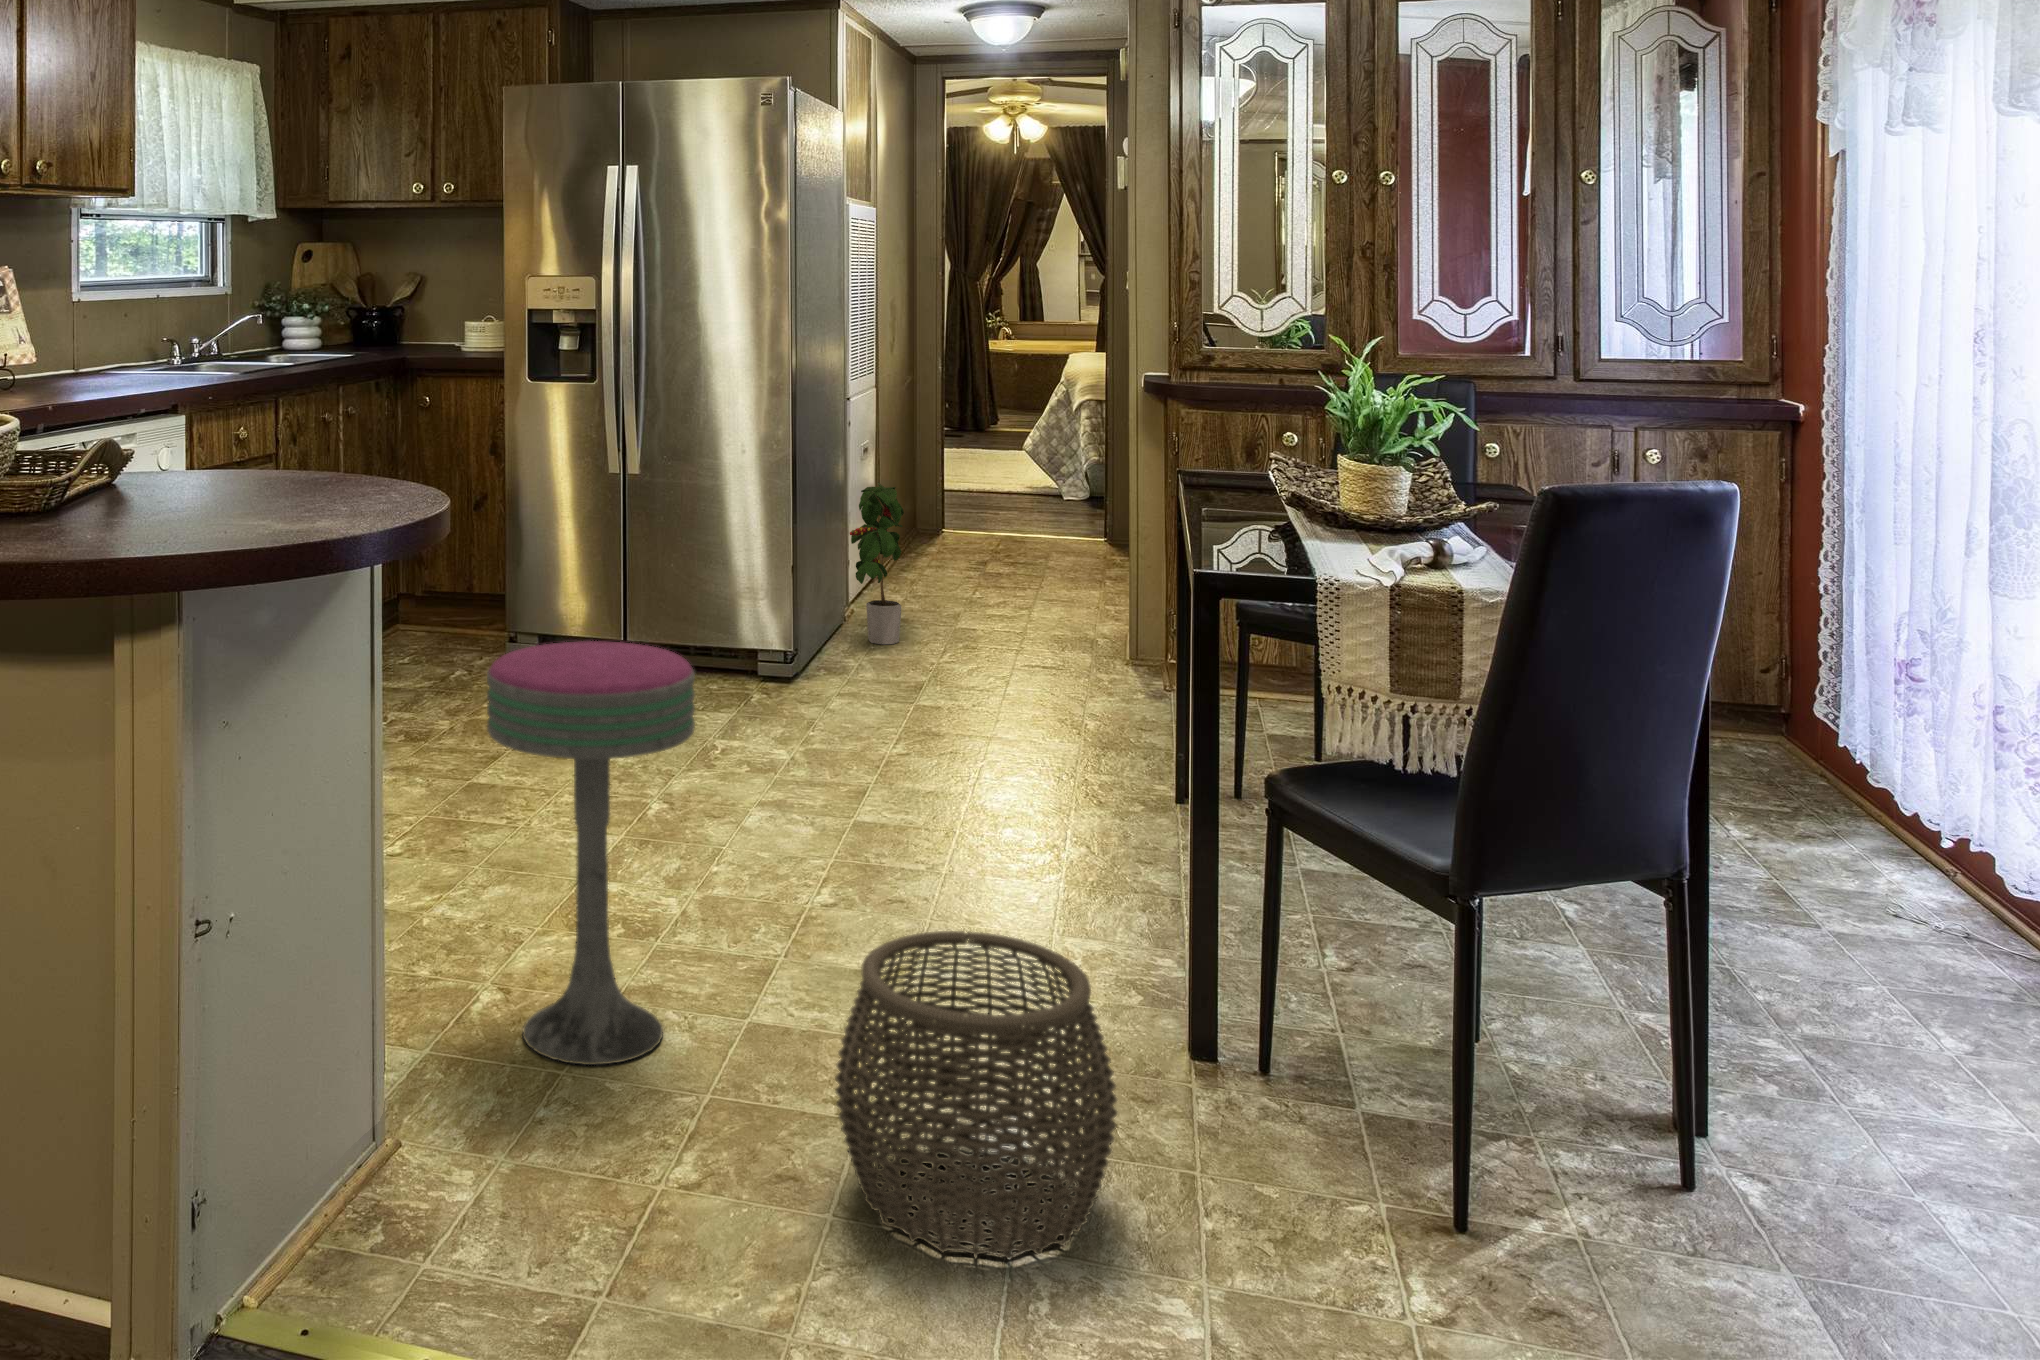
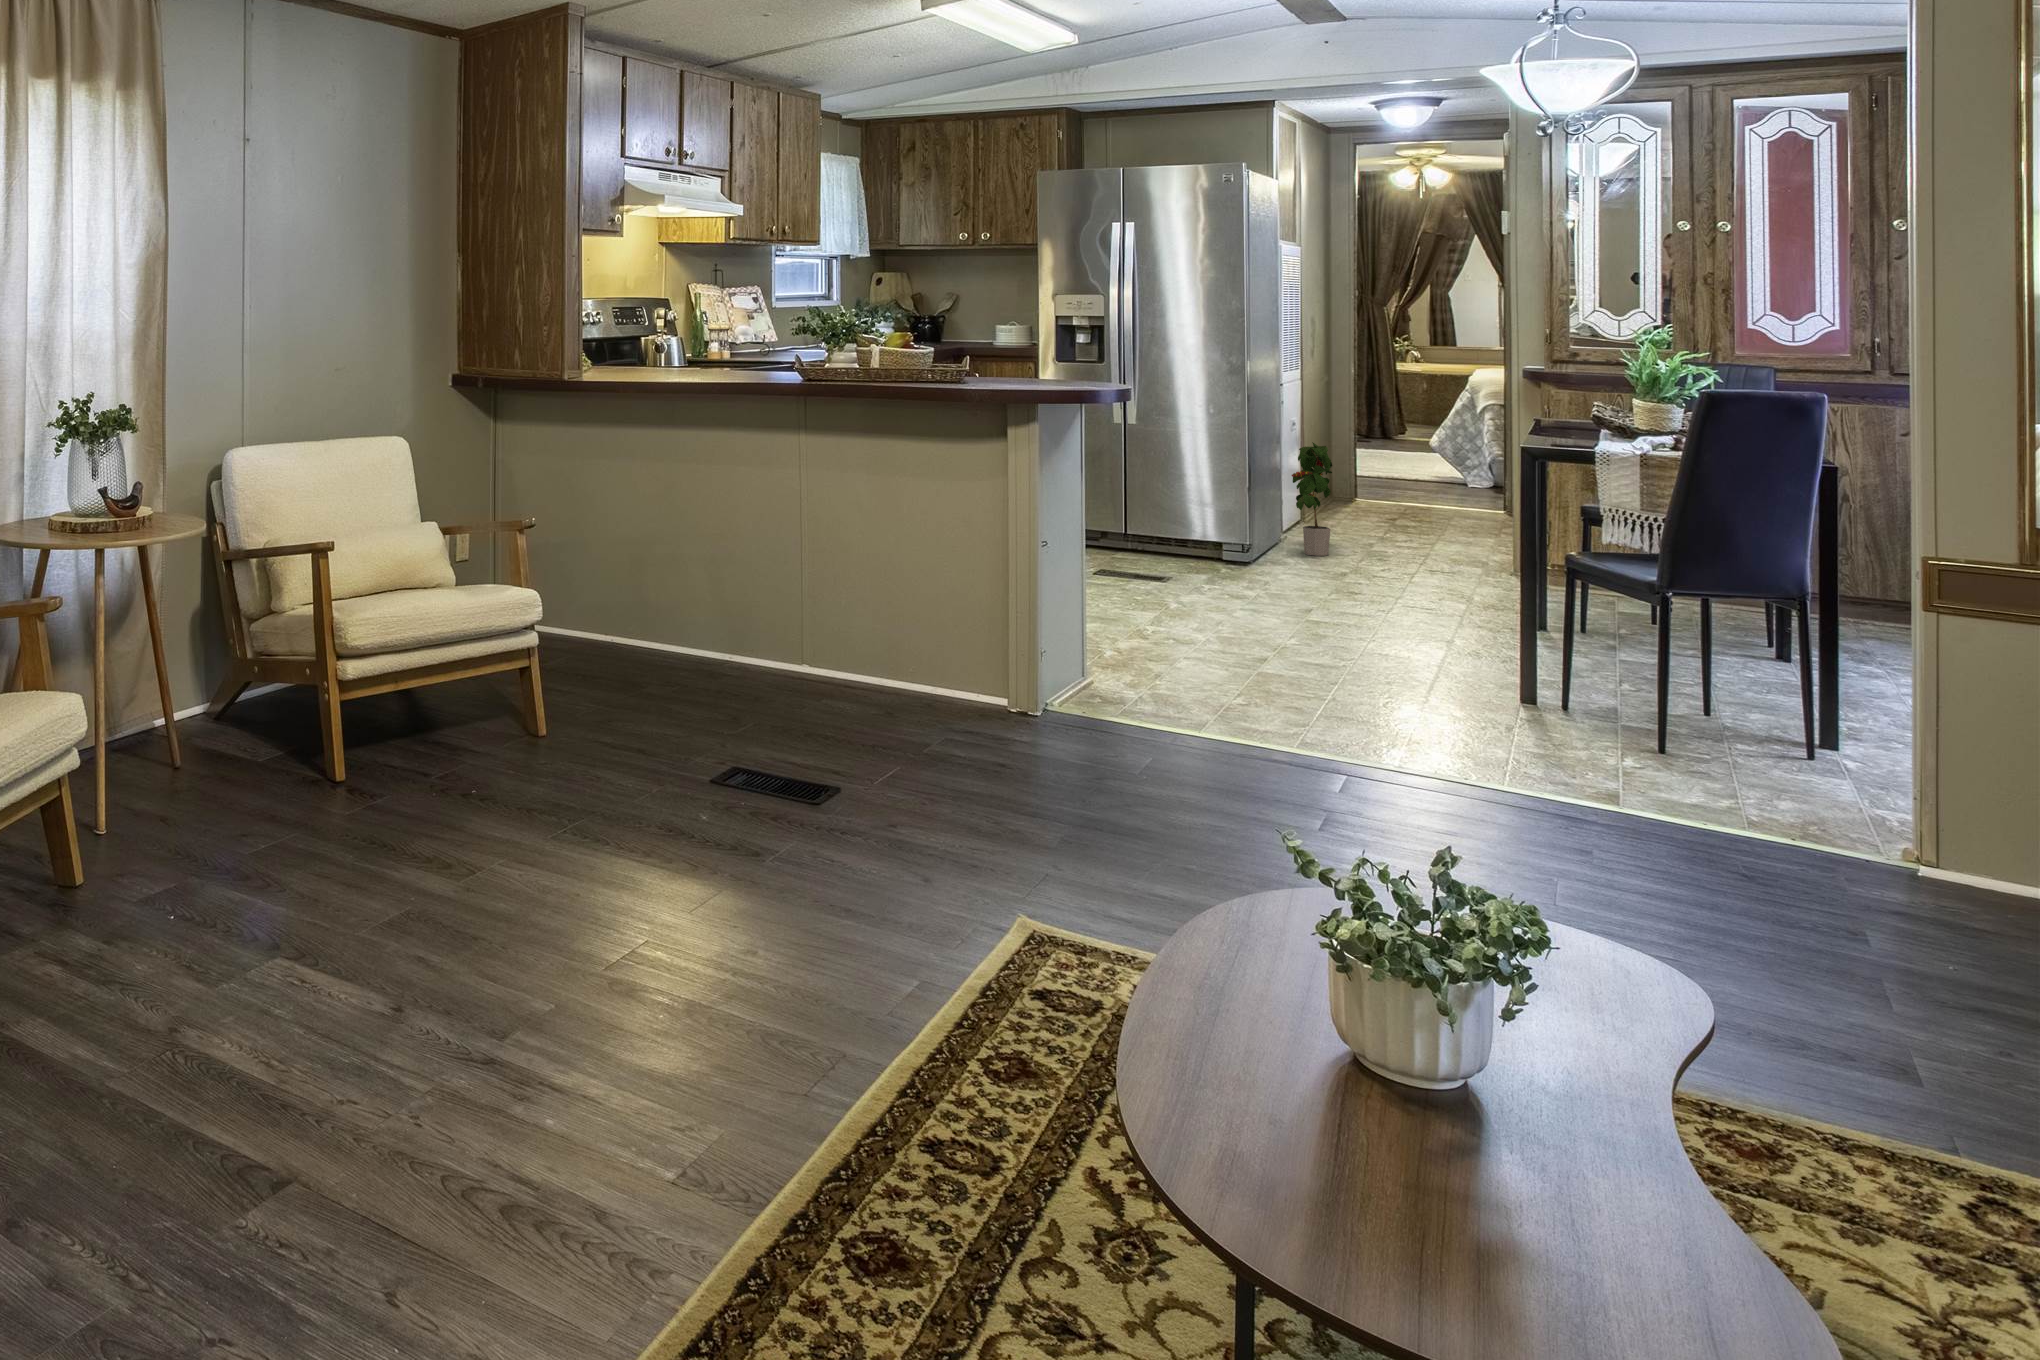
bar stool: present [487,641,695,1065] -> none [1115,480,1231,688]
woven basket: present [835,931,1117,1260] -> none [1318,610,1470,745]

